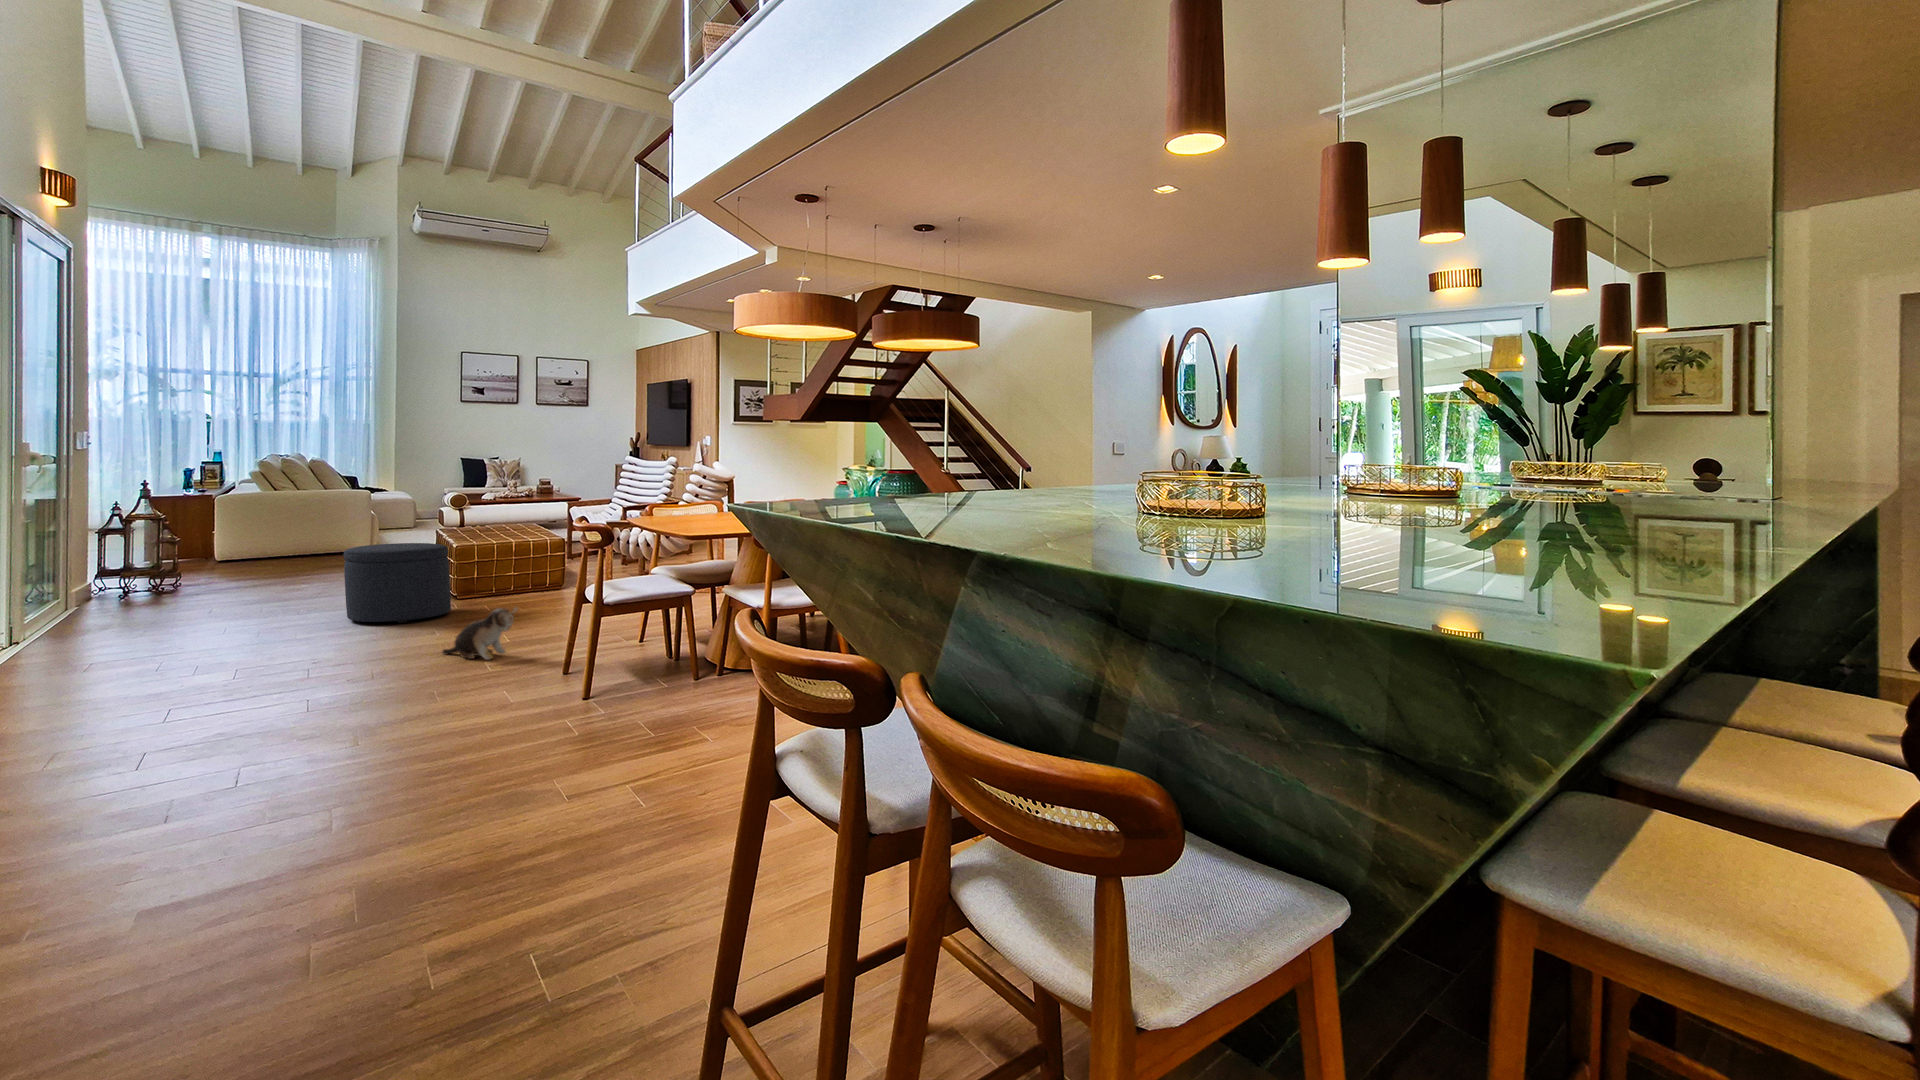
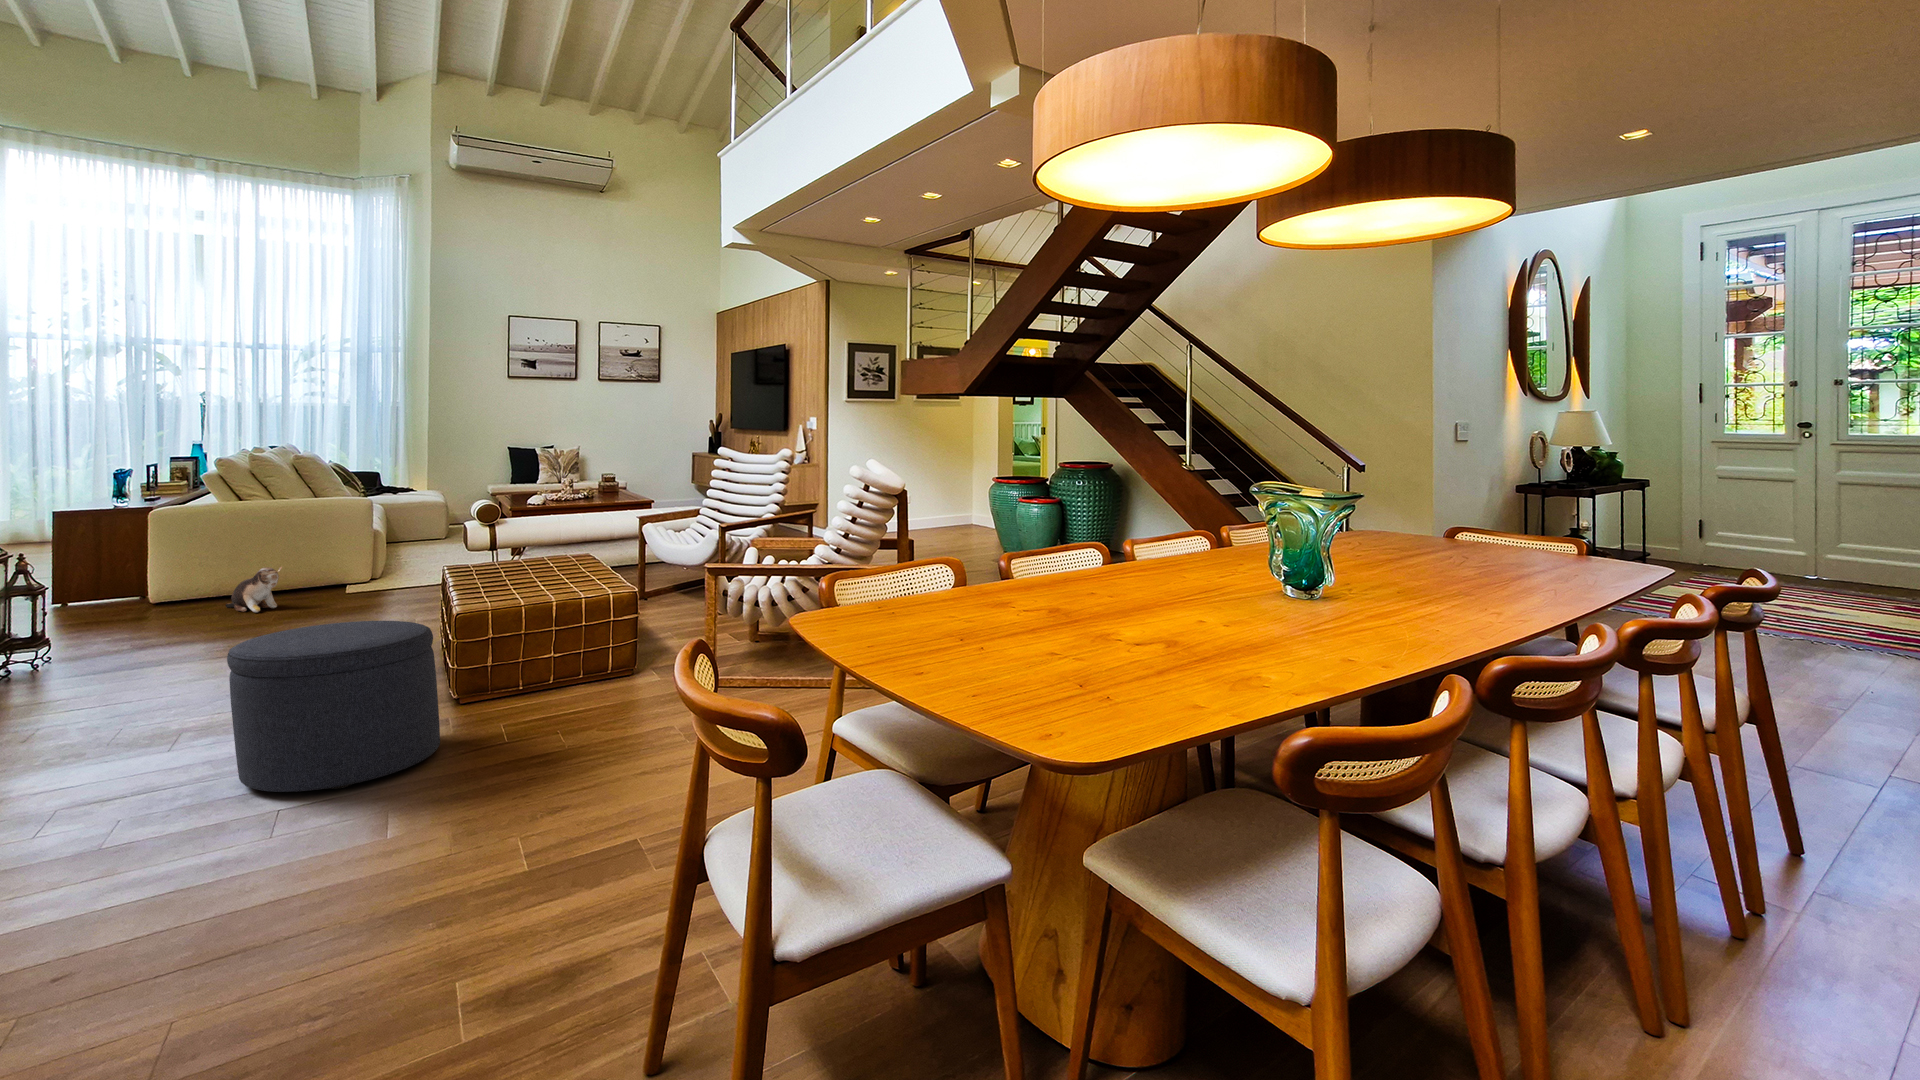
plush toy: present [443,607,518,660] -> present [226,567,282,612]

